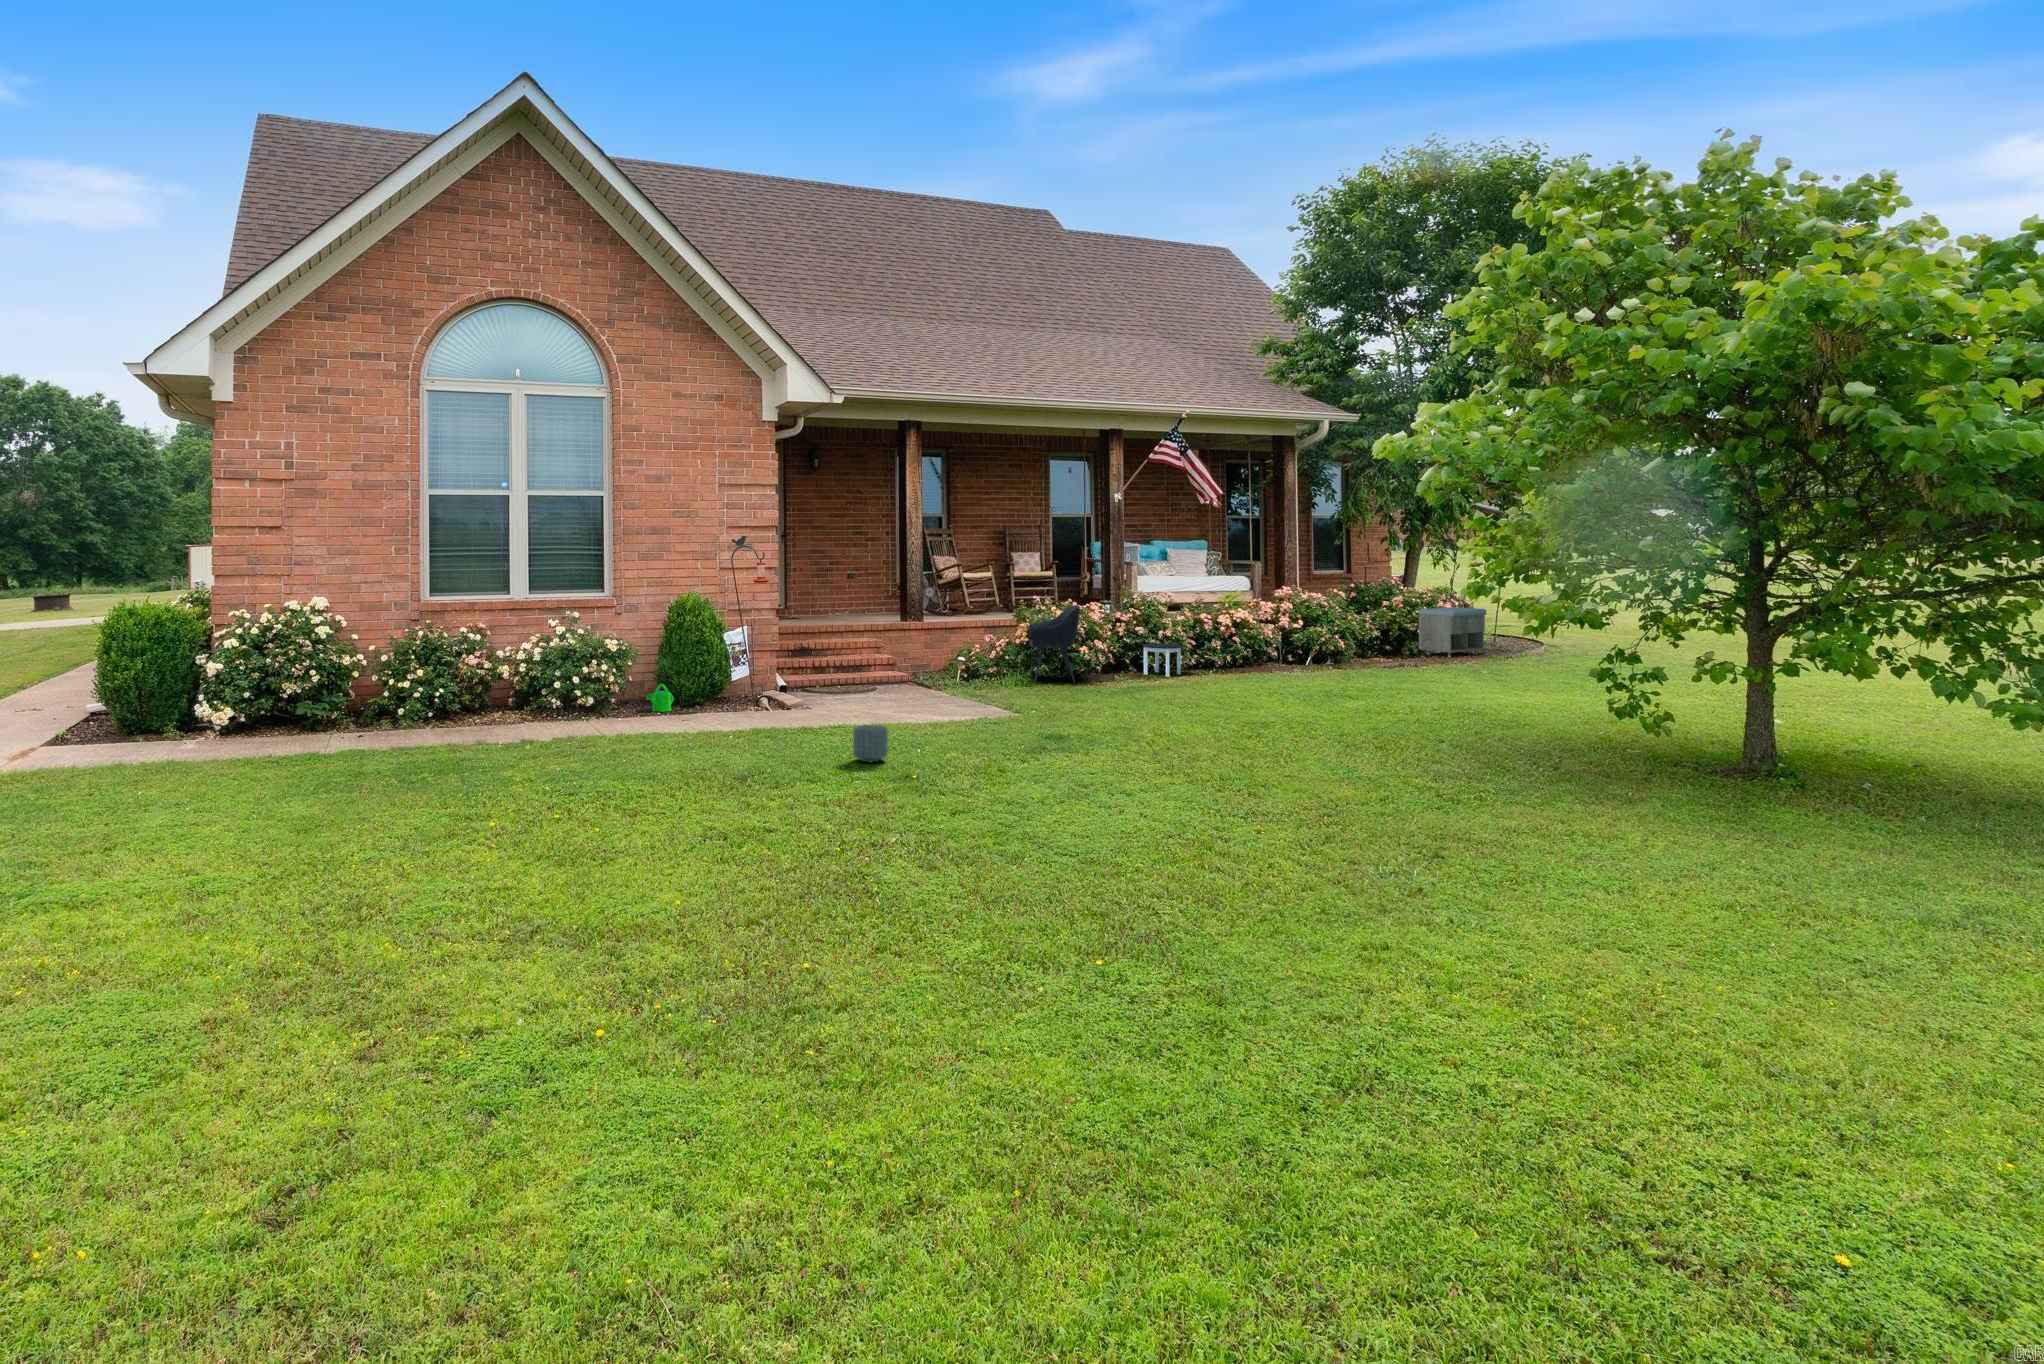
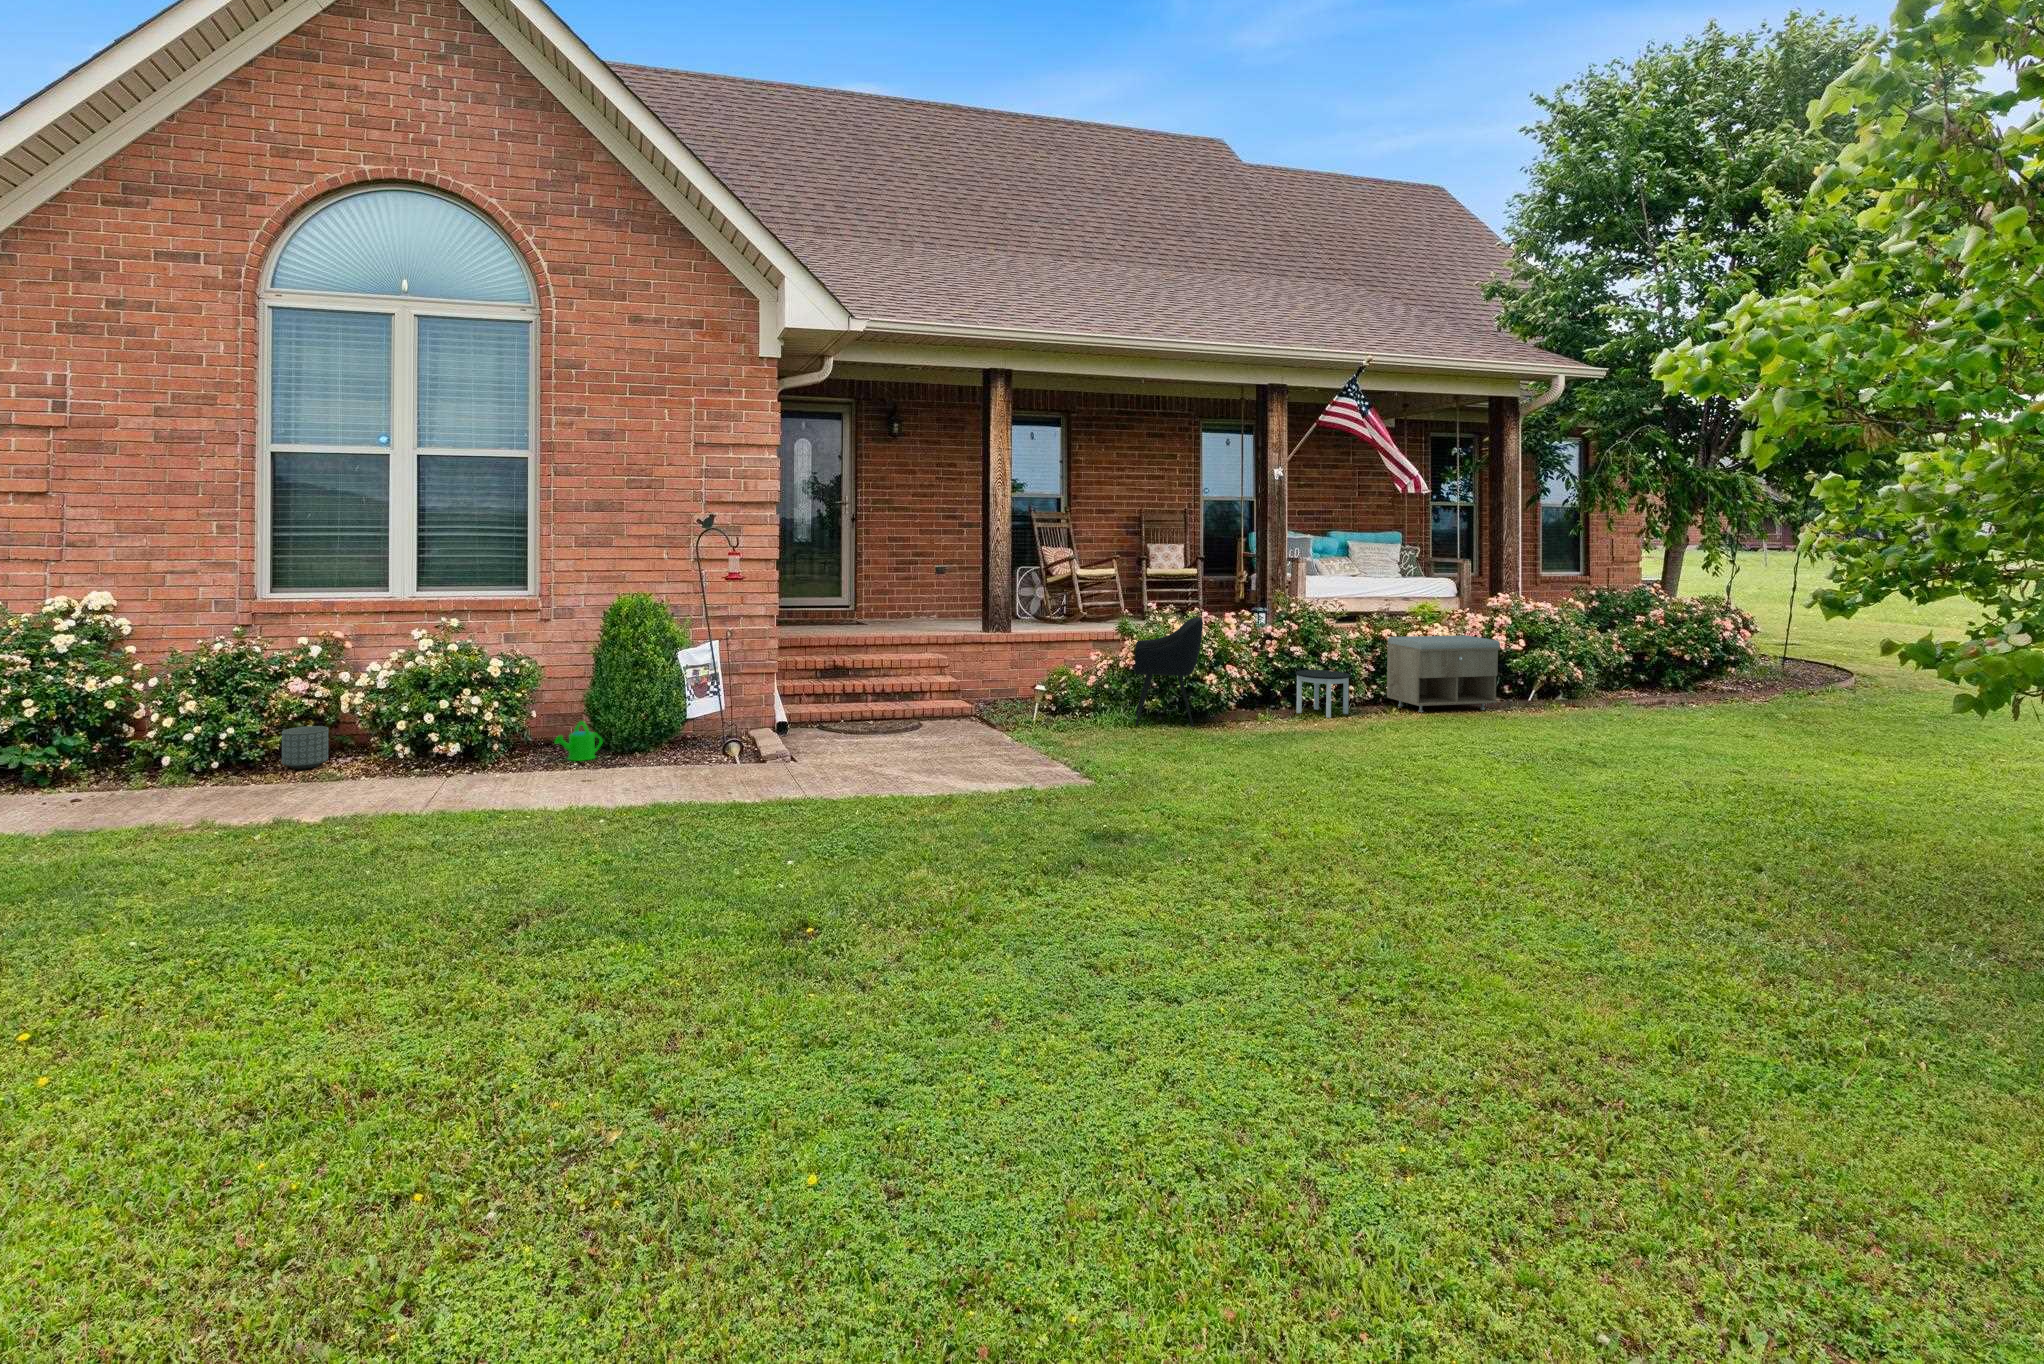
storage bench: present [1419,607,1486,657] -> present [1387,635,1500,712]
planter: present [853,725,888,762] -> present [282,726,328,769]

